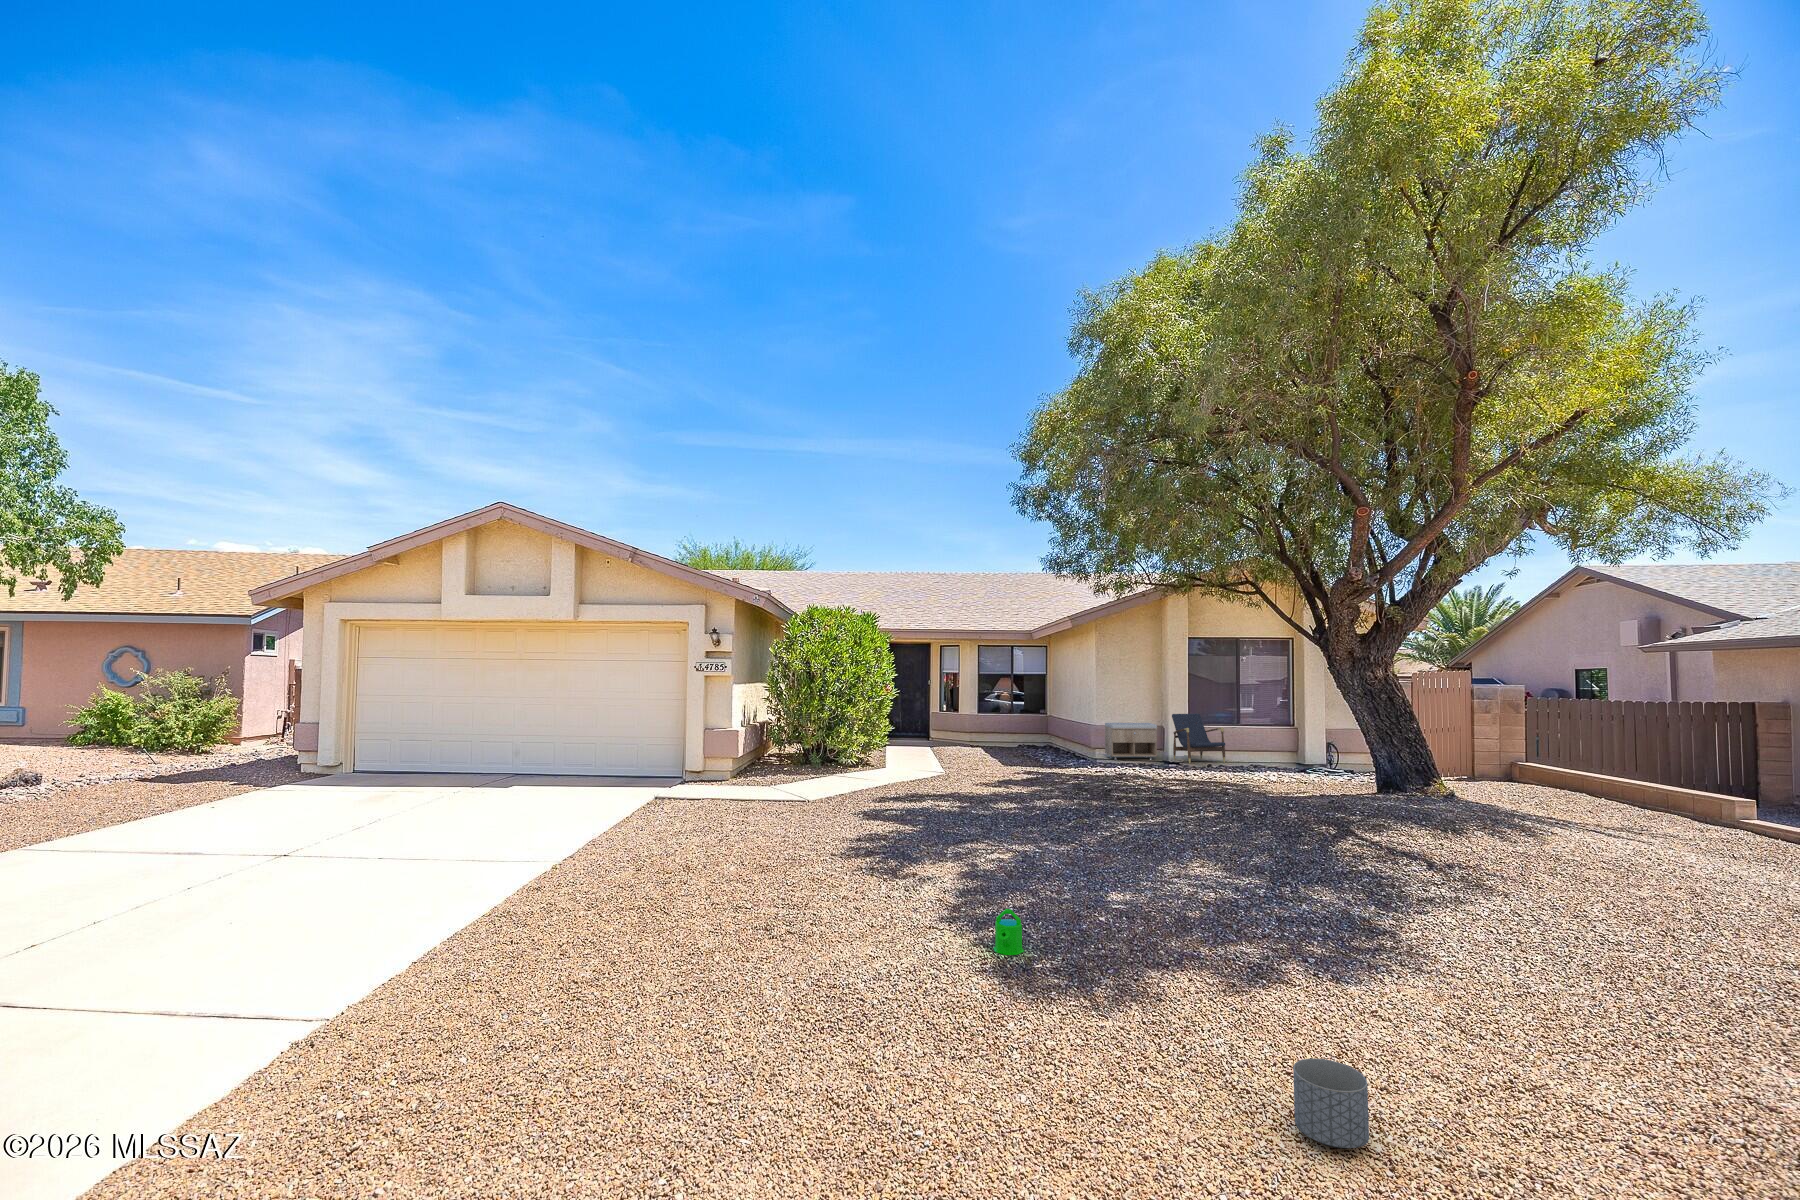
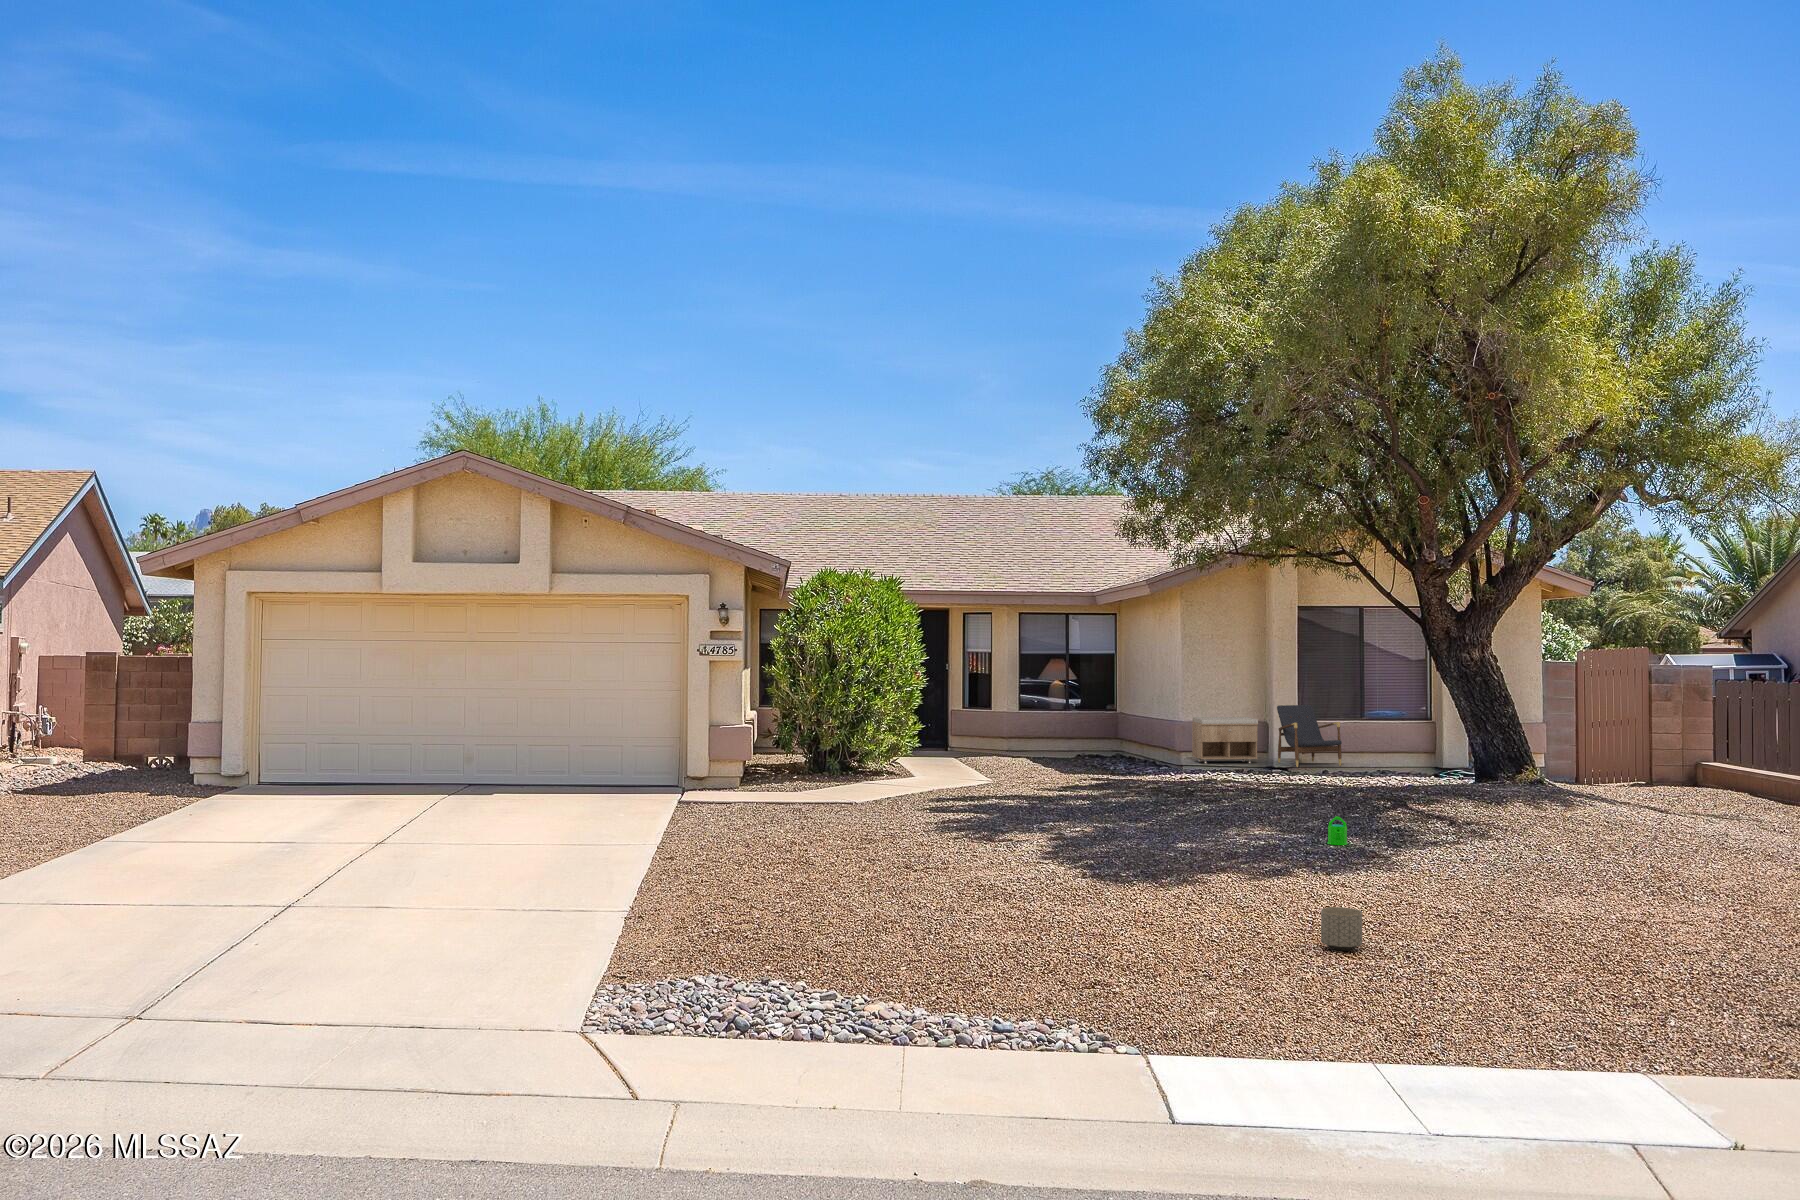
watering can: present [993,909,1024,955] -> present [1327,816,1348,845]

